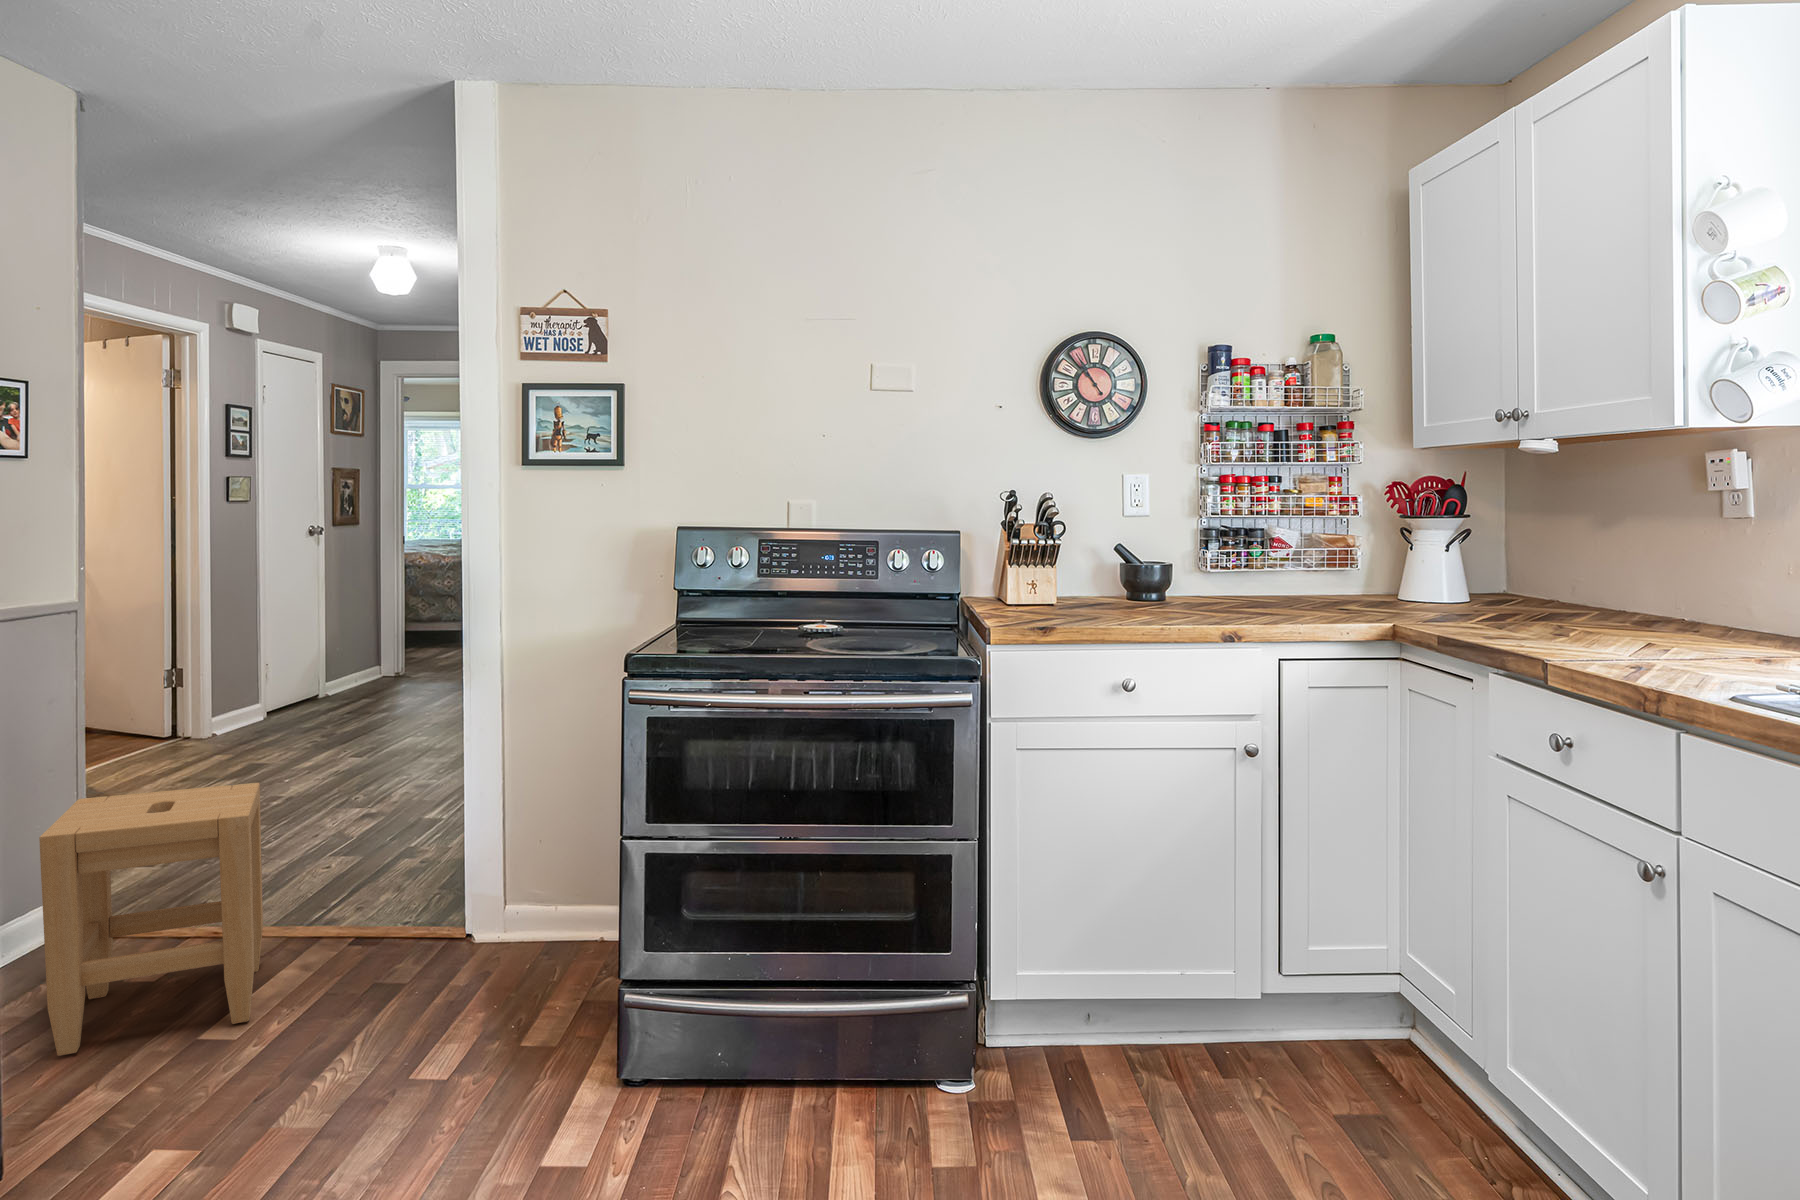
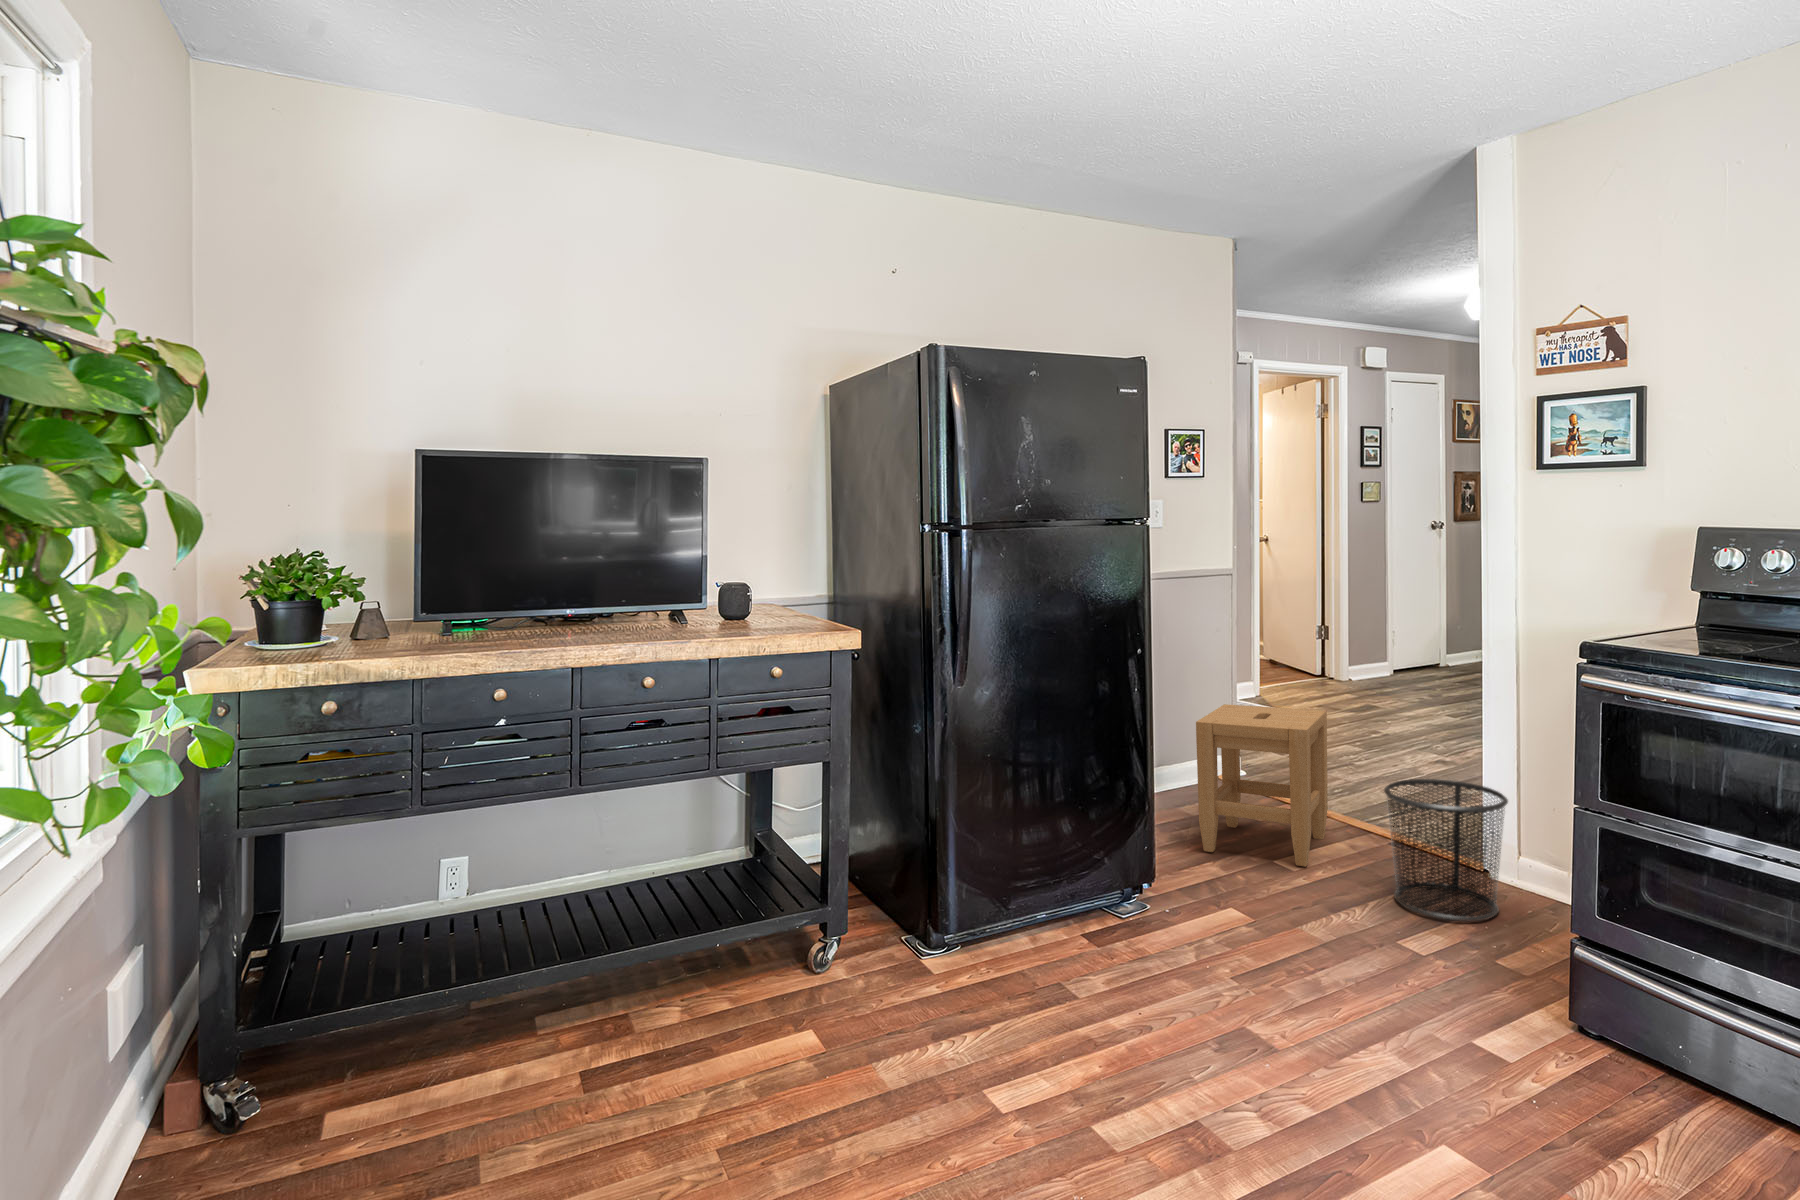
waste bin: none [371,844,521,1031] -> present [1384,779,1508,921]

